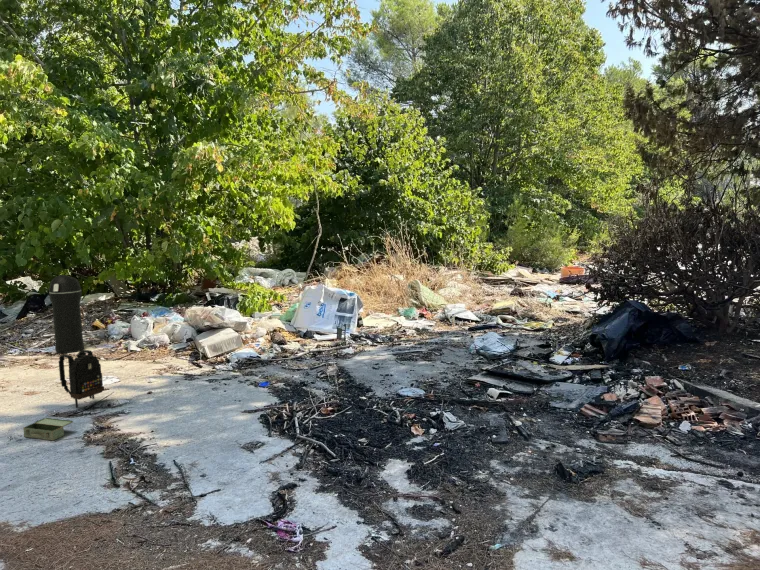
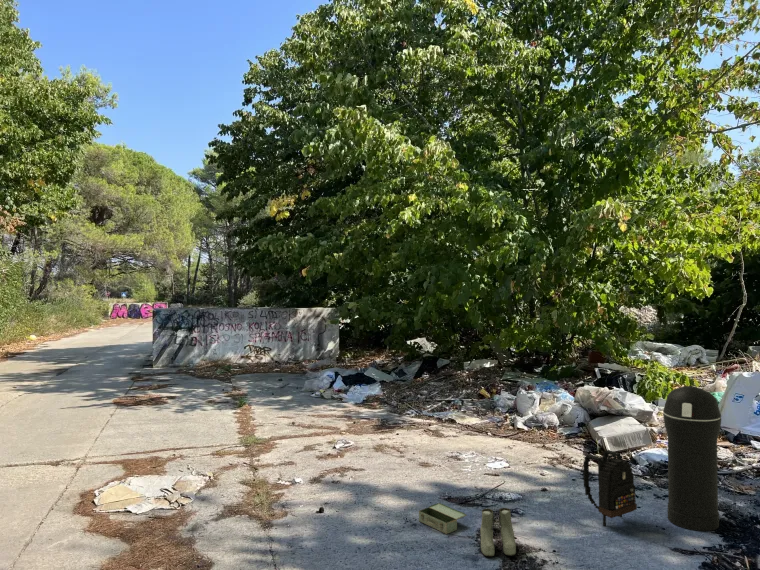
trash can: present [49,275,84,353] -> present [663,386,721,531]
backpack: present [59,350,104,408] -> present [583,450,637,526]
boots: none [86,407,119,447] -> present [480,508,516,556]

